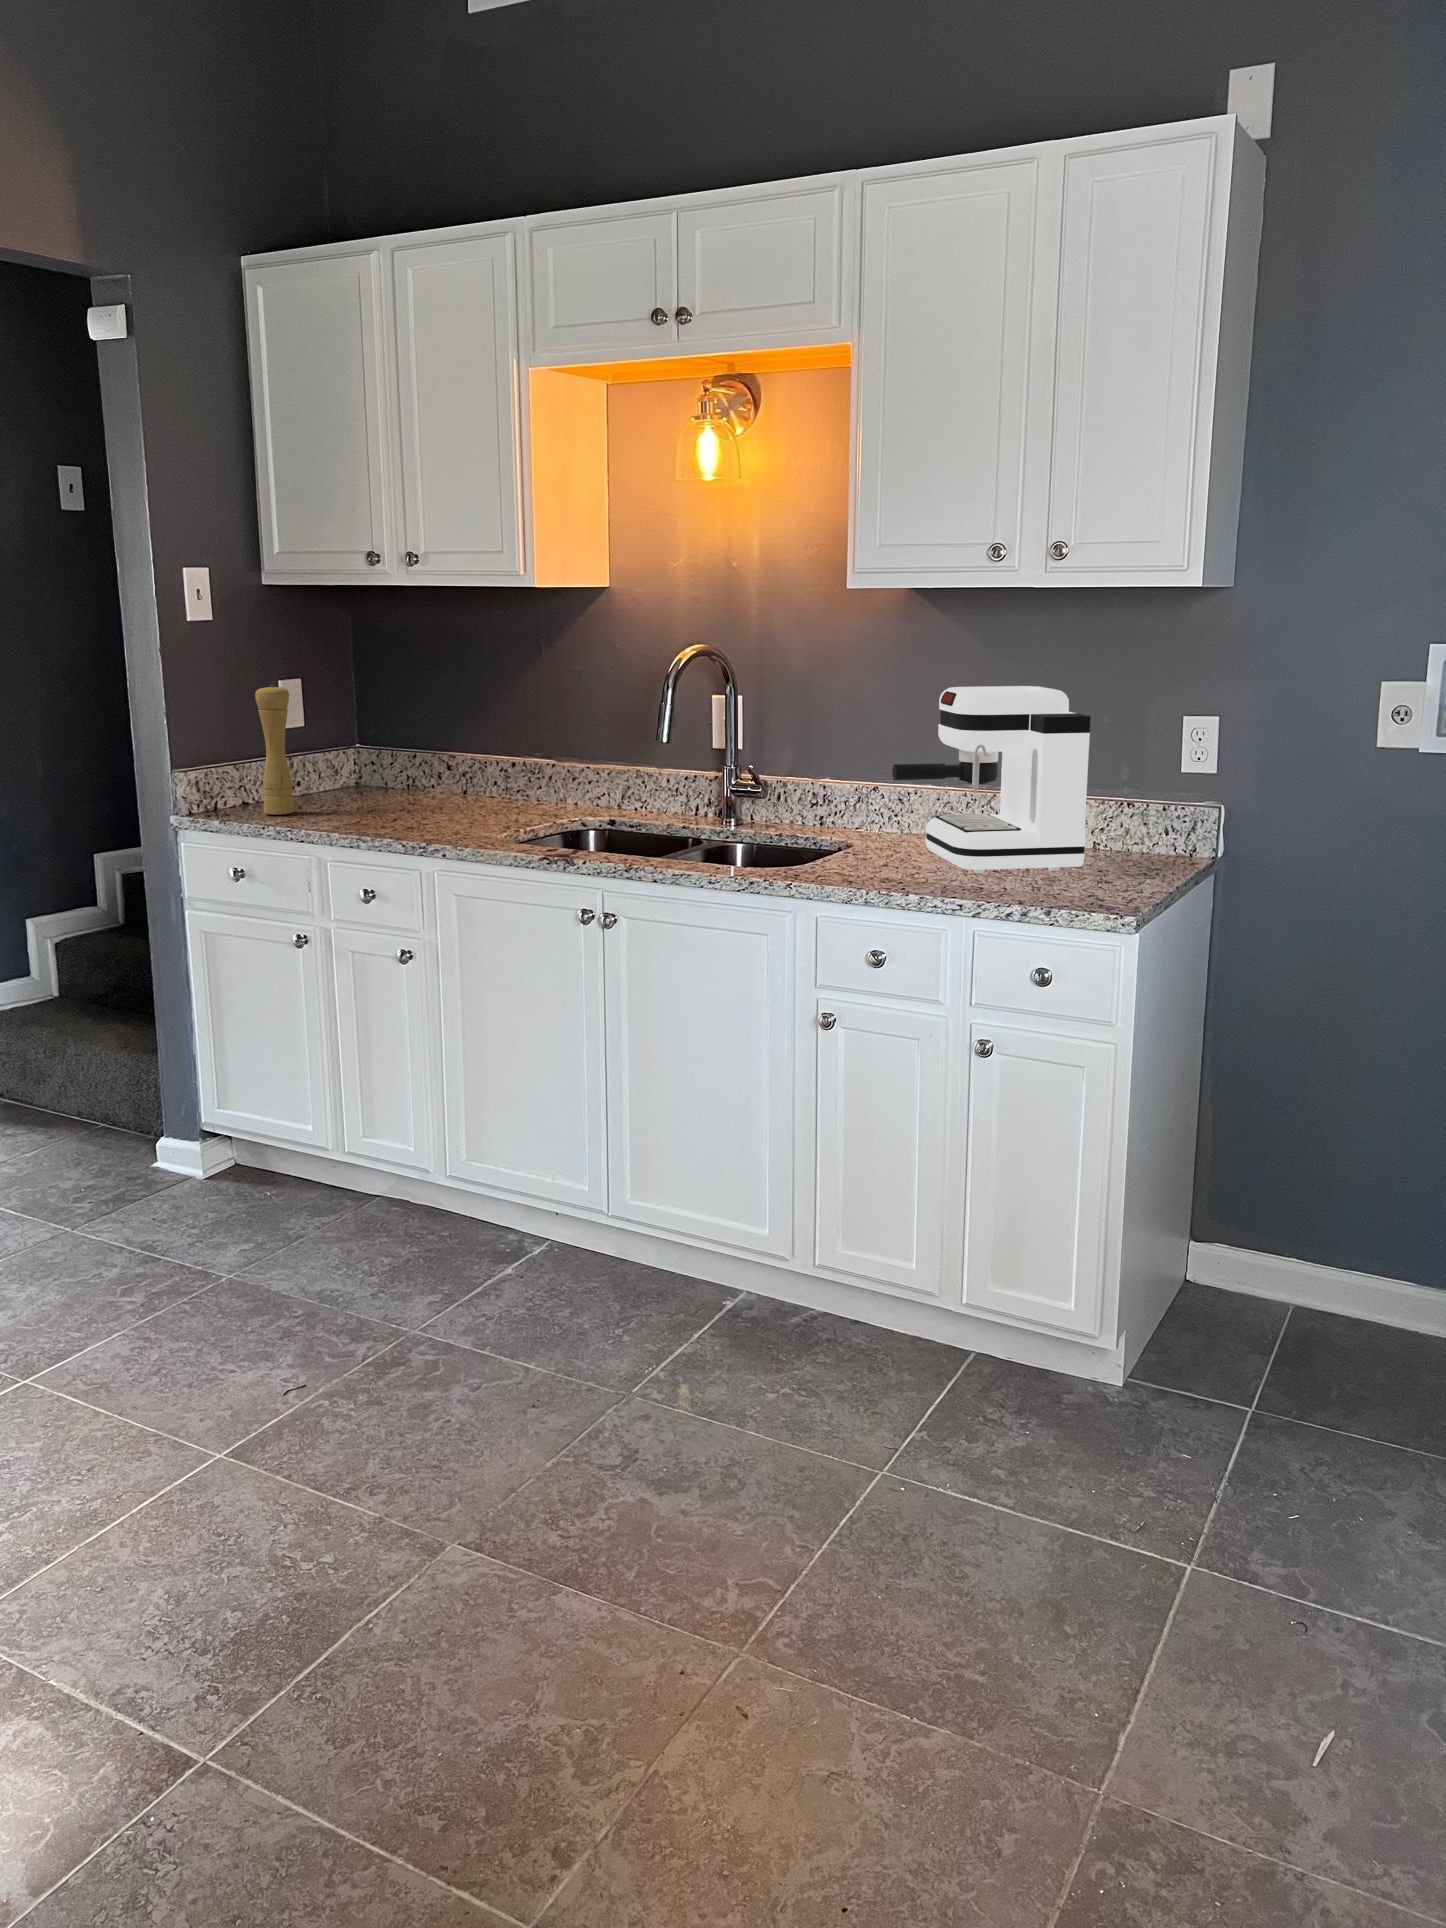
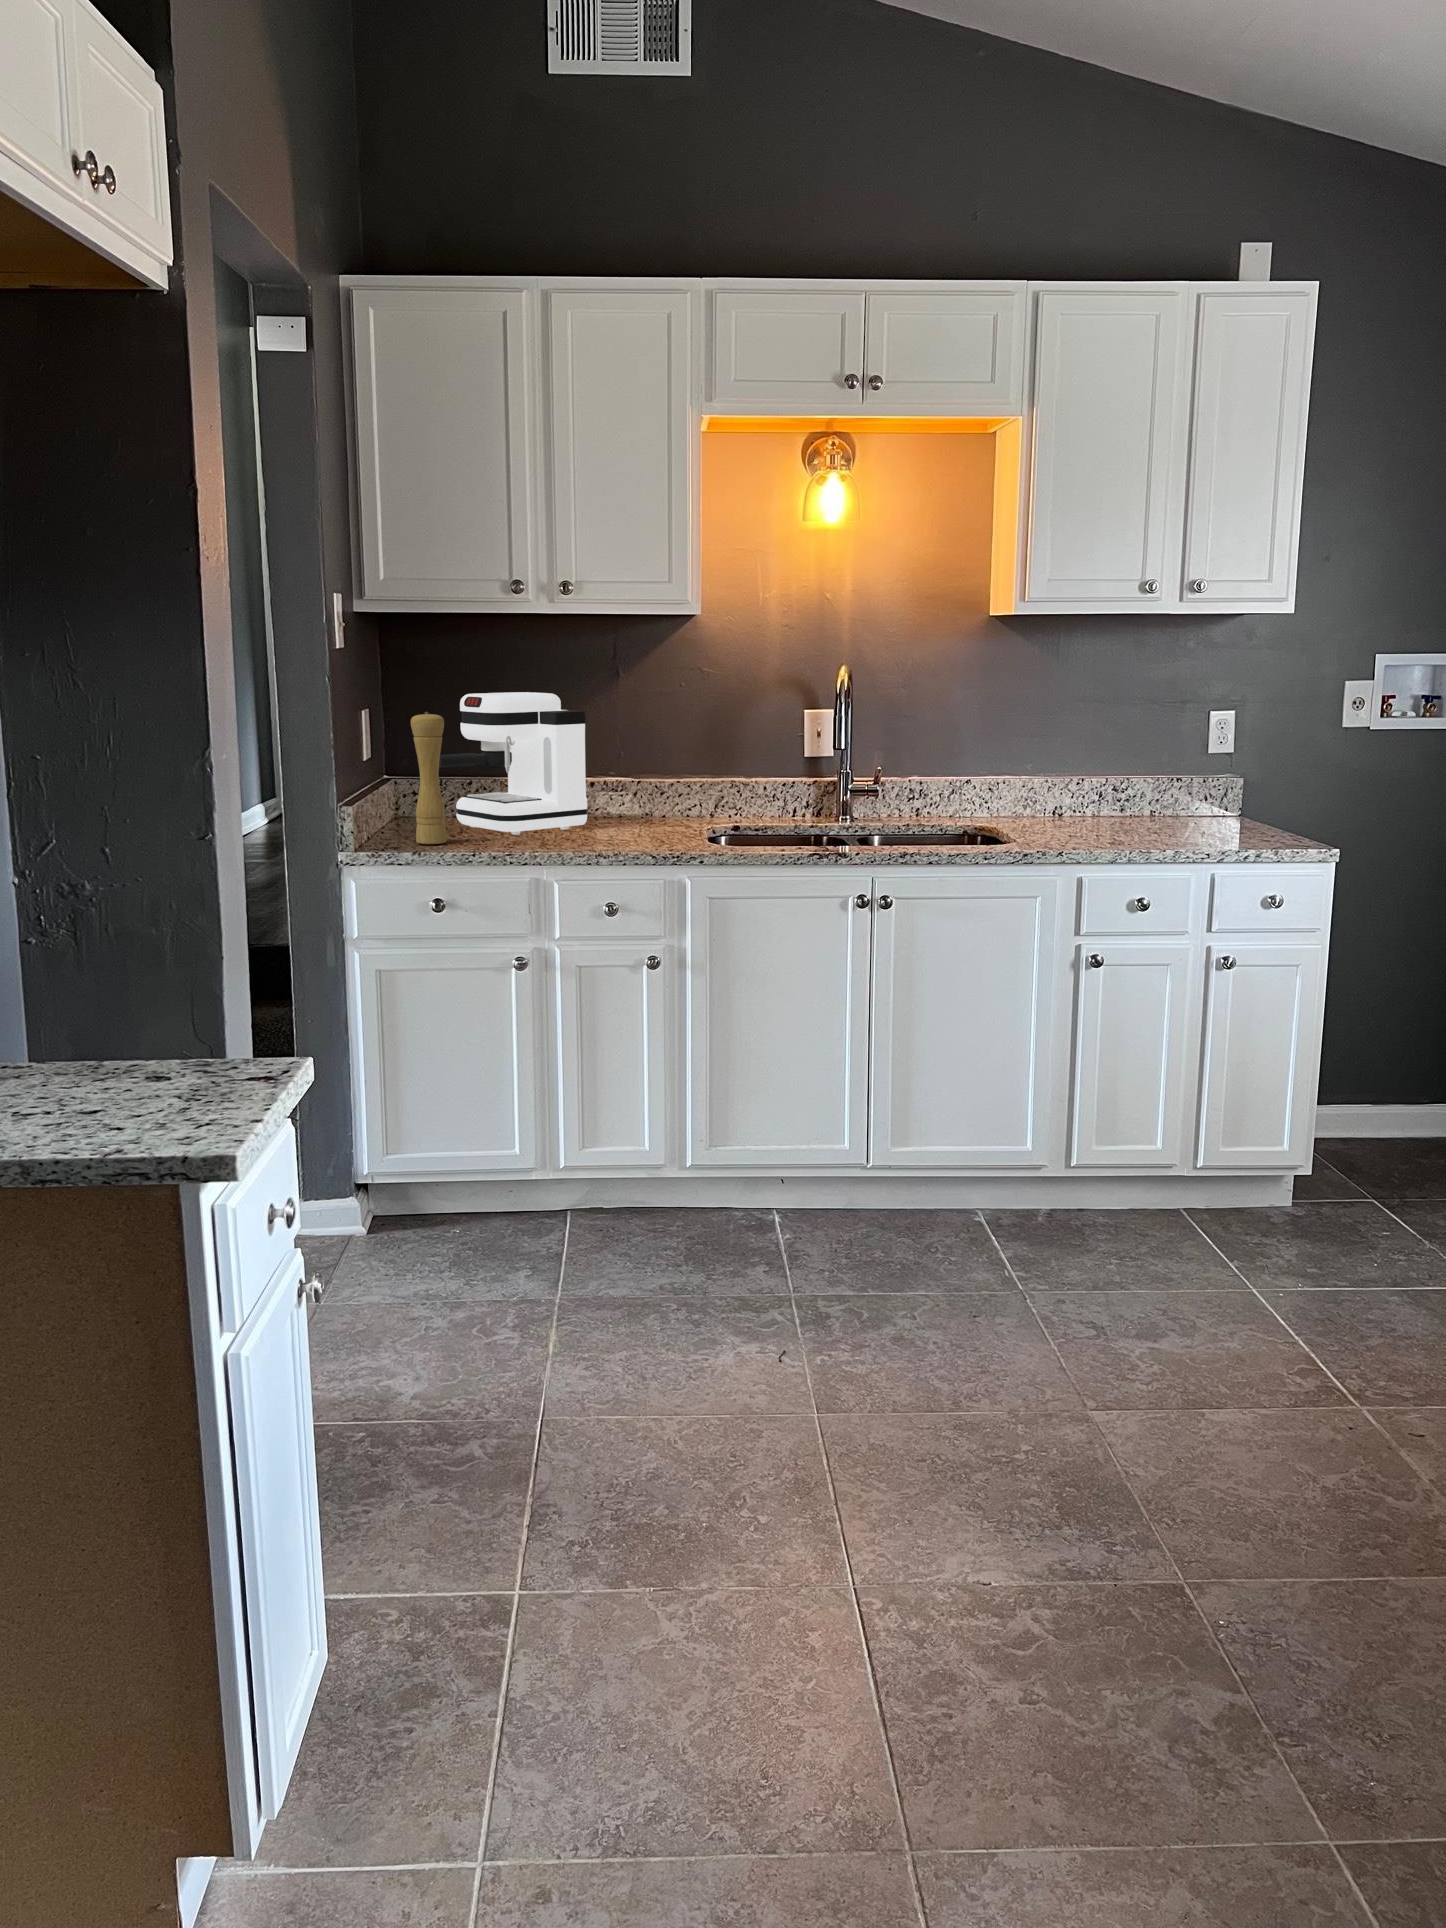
coffee maker: present [892,686,1091,874] -> present [439,692,587,835]

